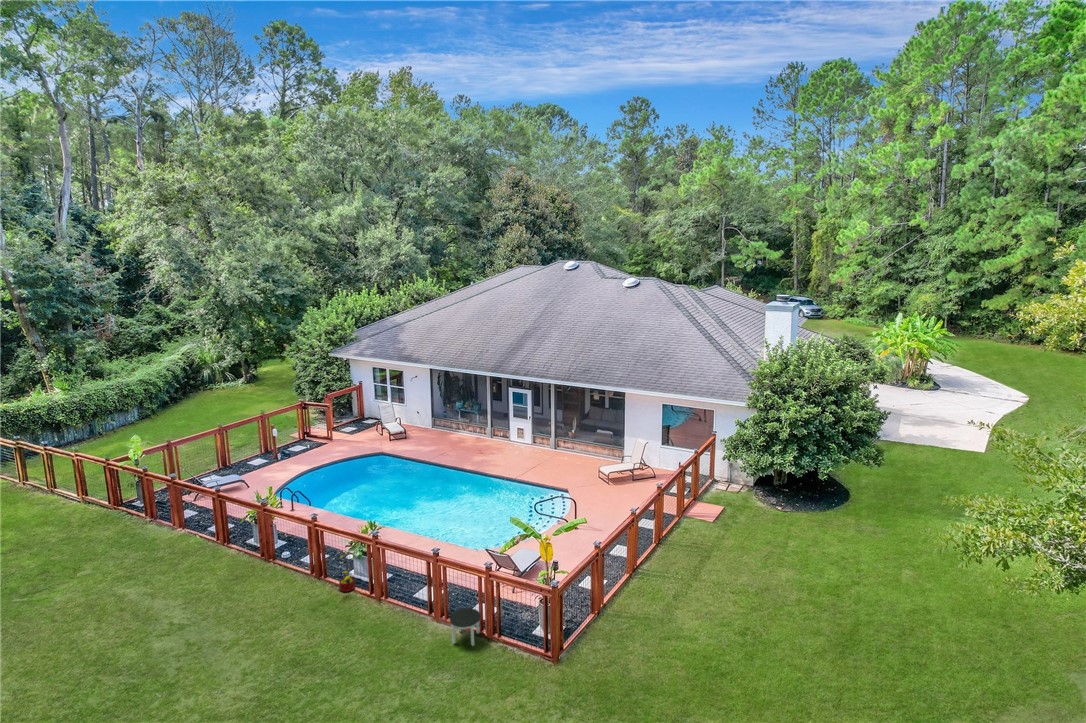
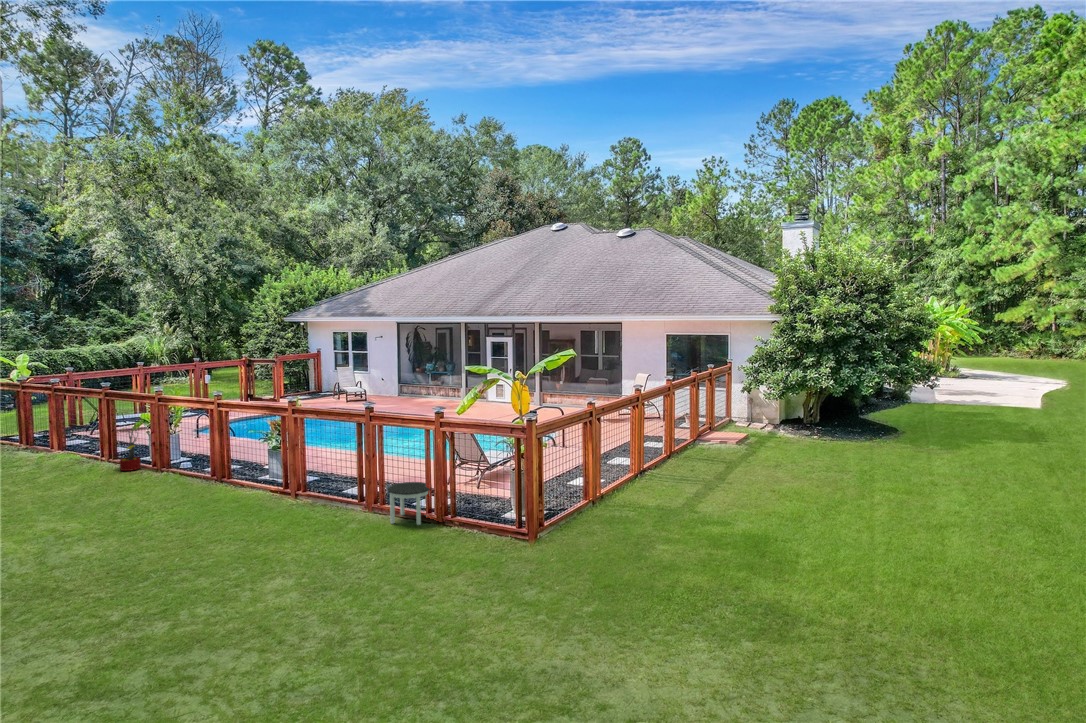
decorative plant: present [339,556,355,592] -> present [119,431,141,471]

